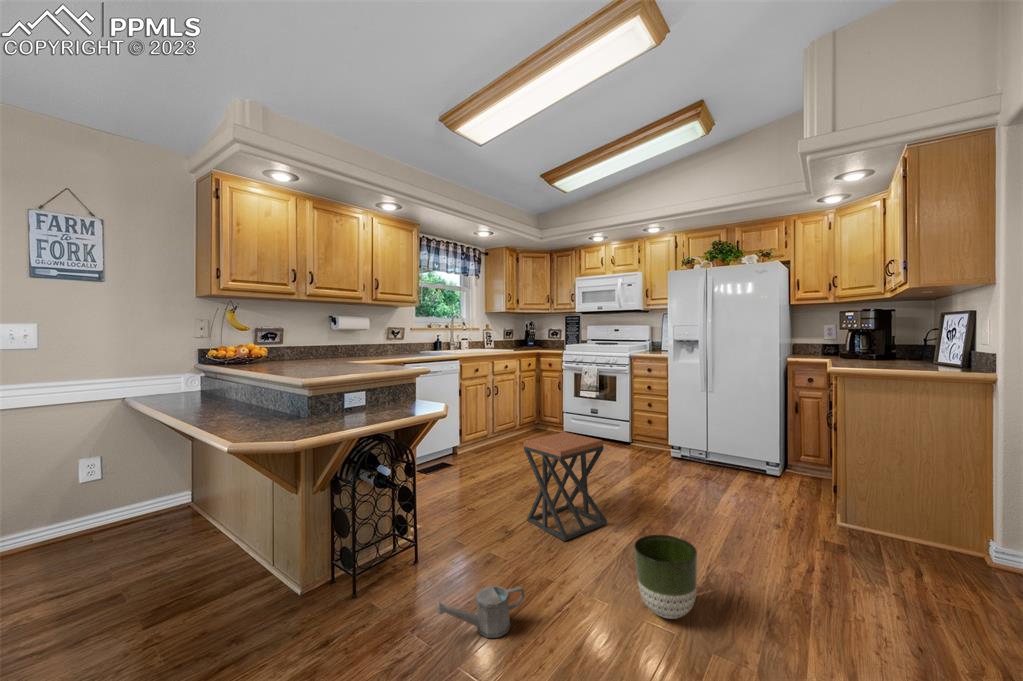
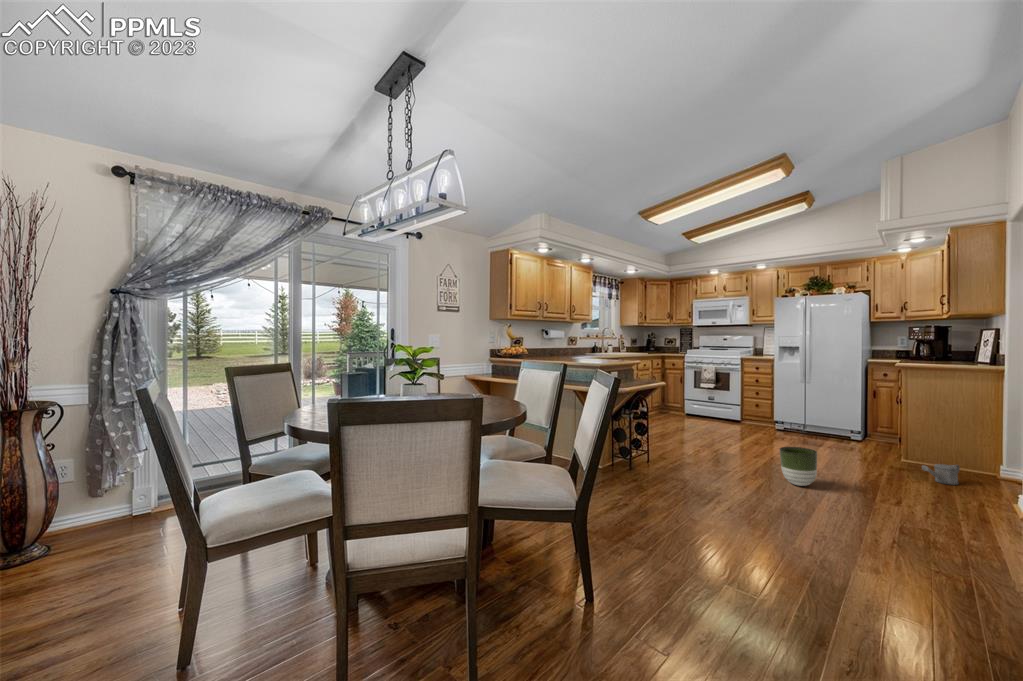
stool: present [524,432,607,541] -> none [691,401,747,460]
watering can: present [437,586,524,638] -> present [922,464,960,485]

